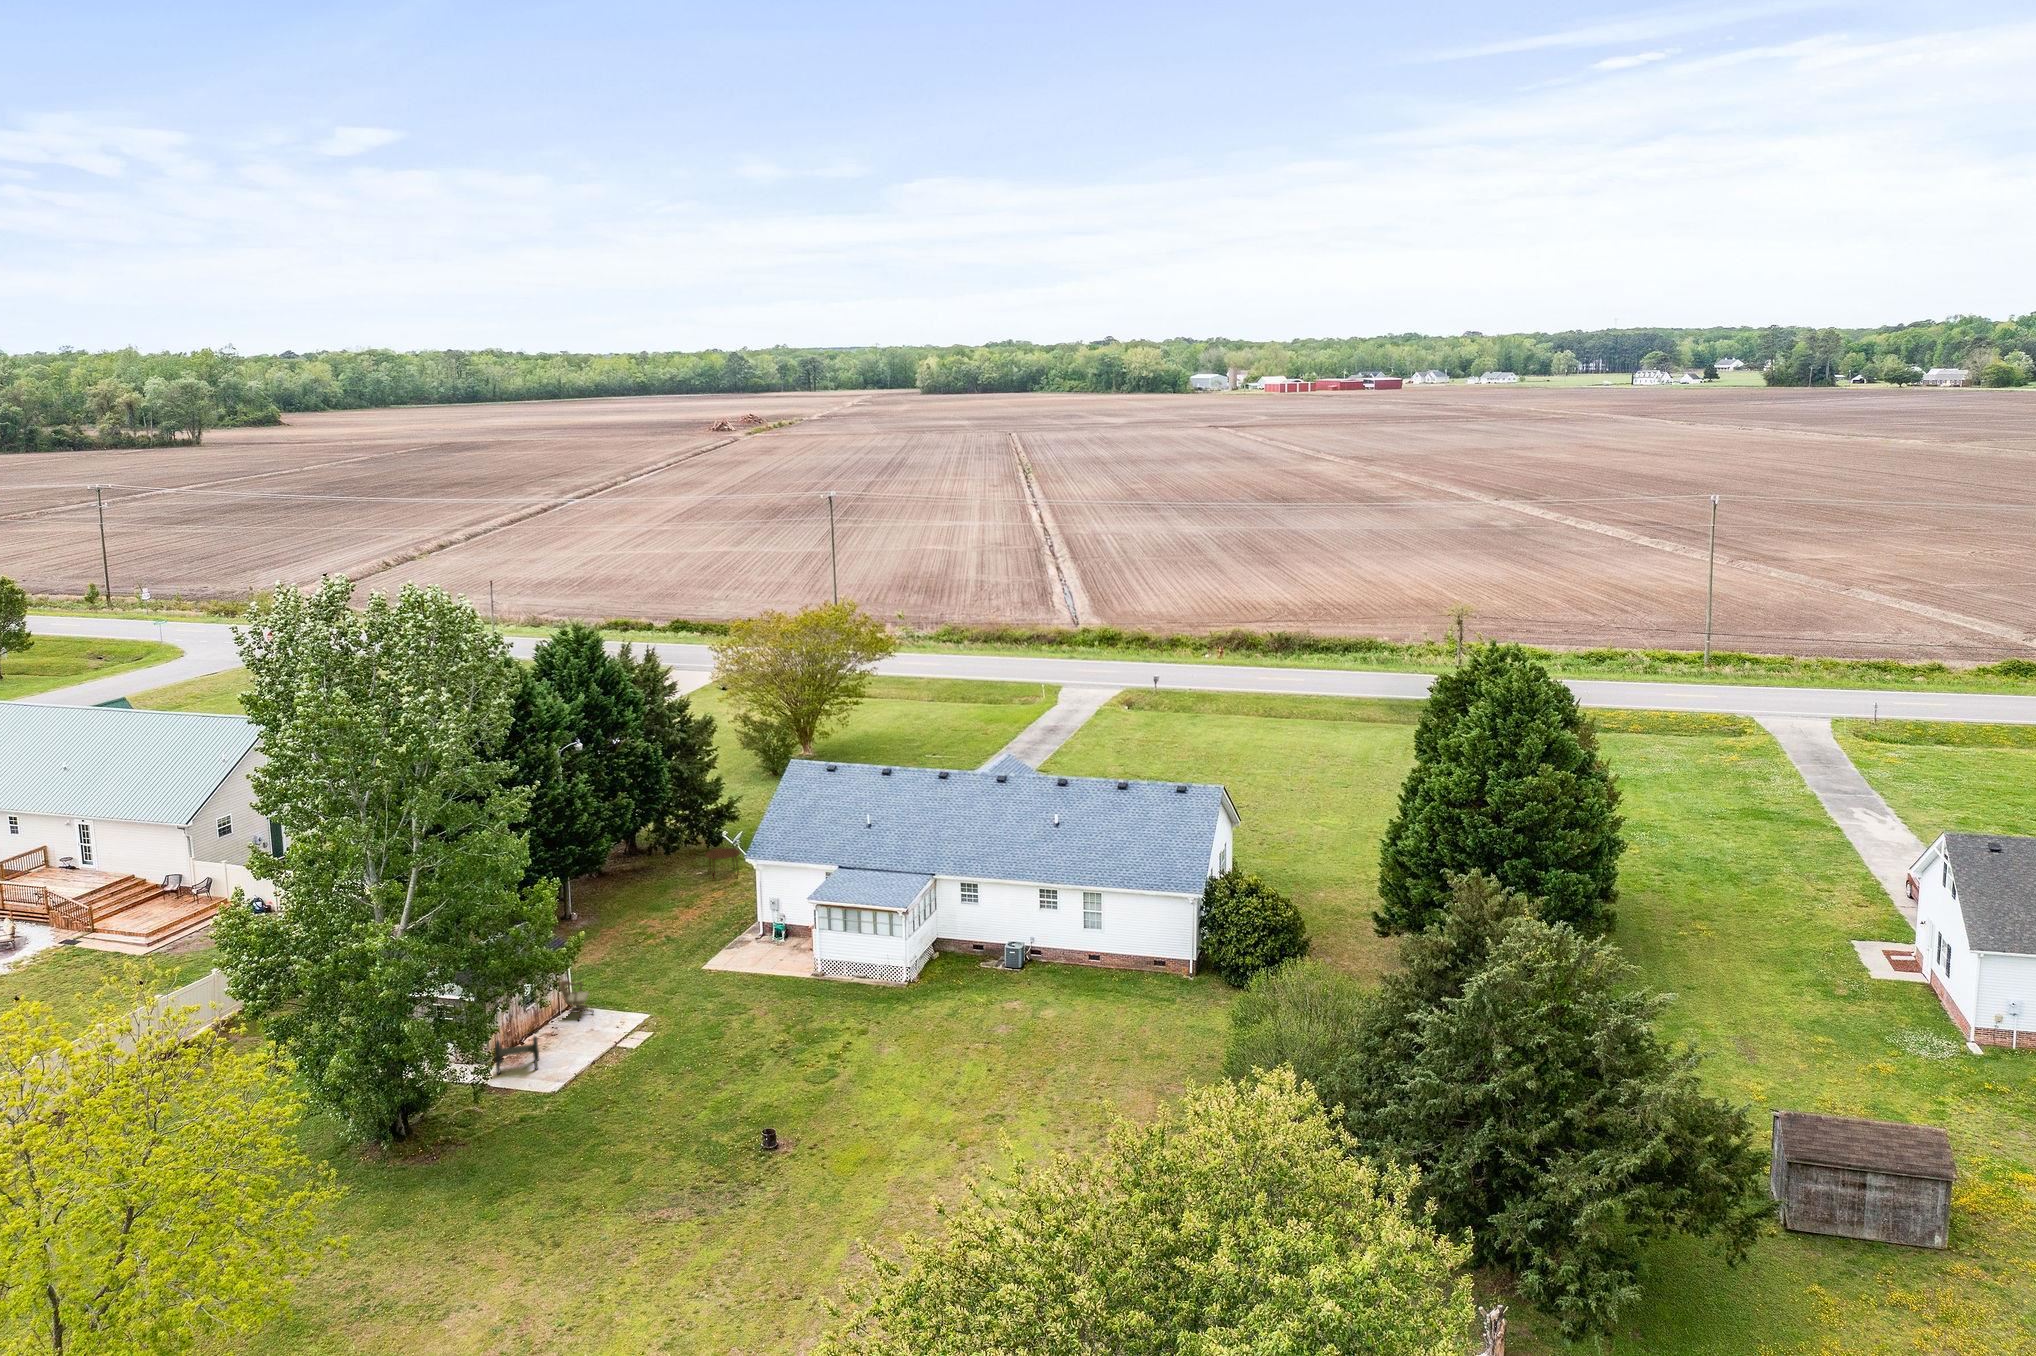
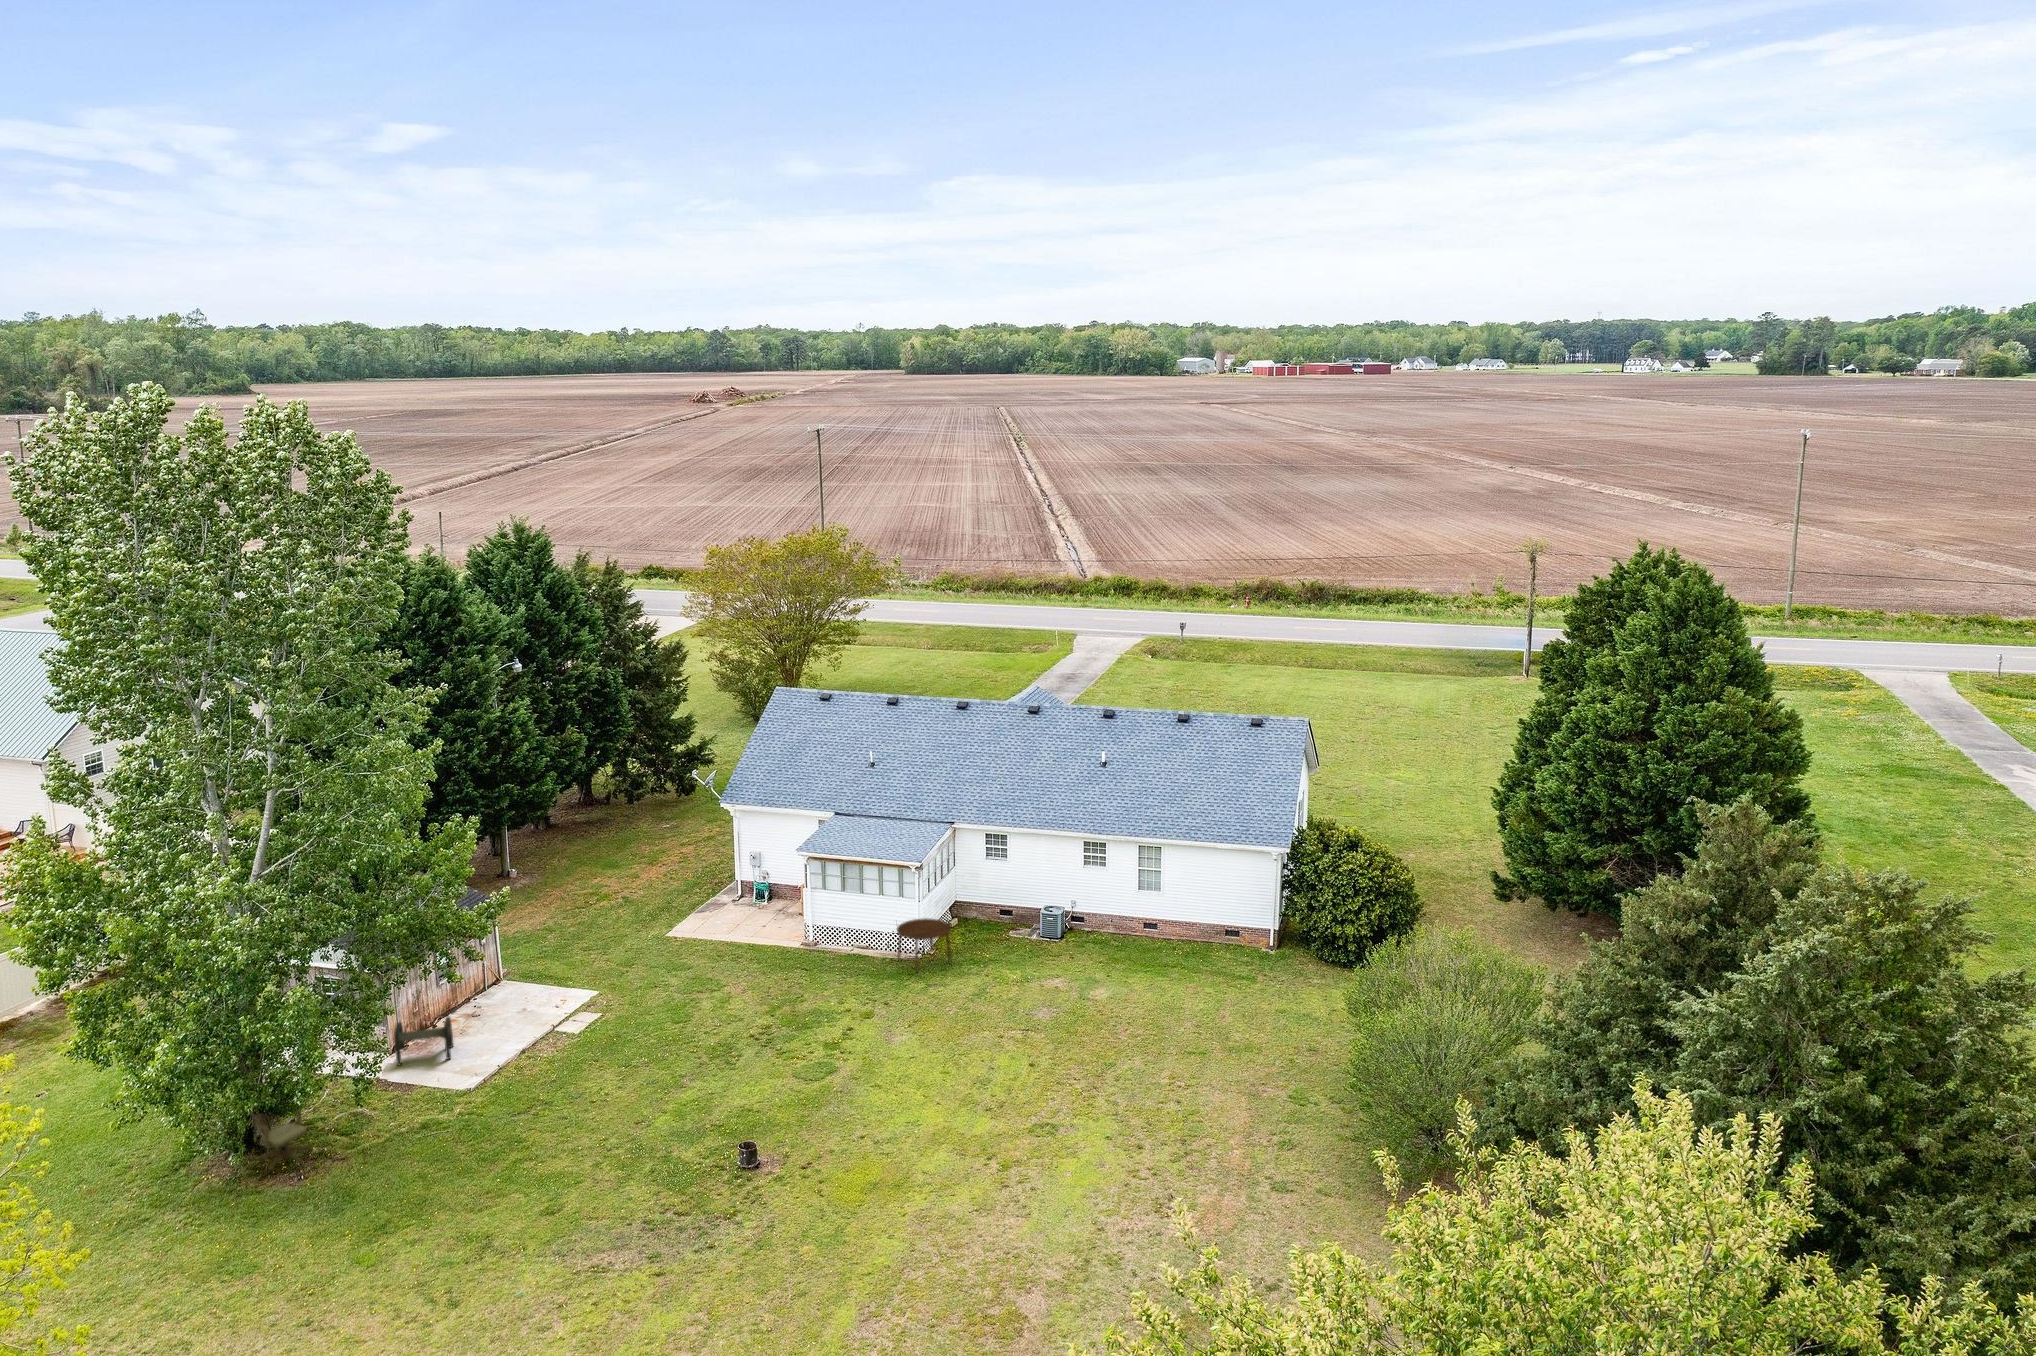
dining table: present [705,848,740,879] -> present [897,918,951,972]
chair: present [559,980,594,1016] -> present [253,1110,311,1173]

